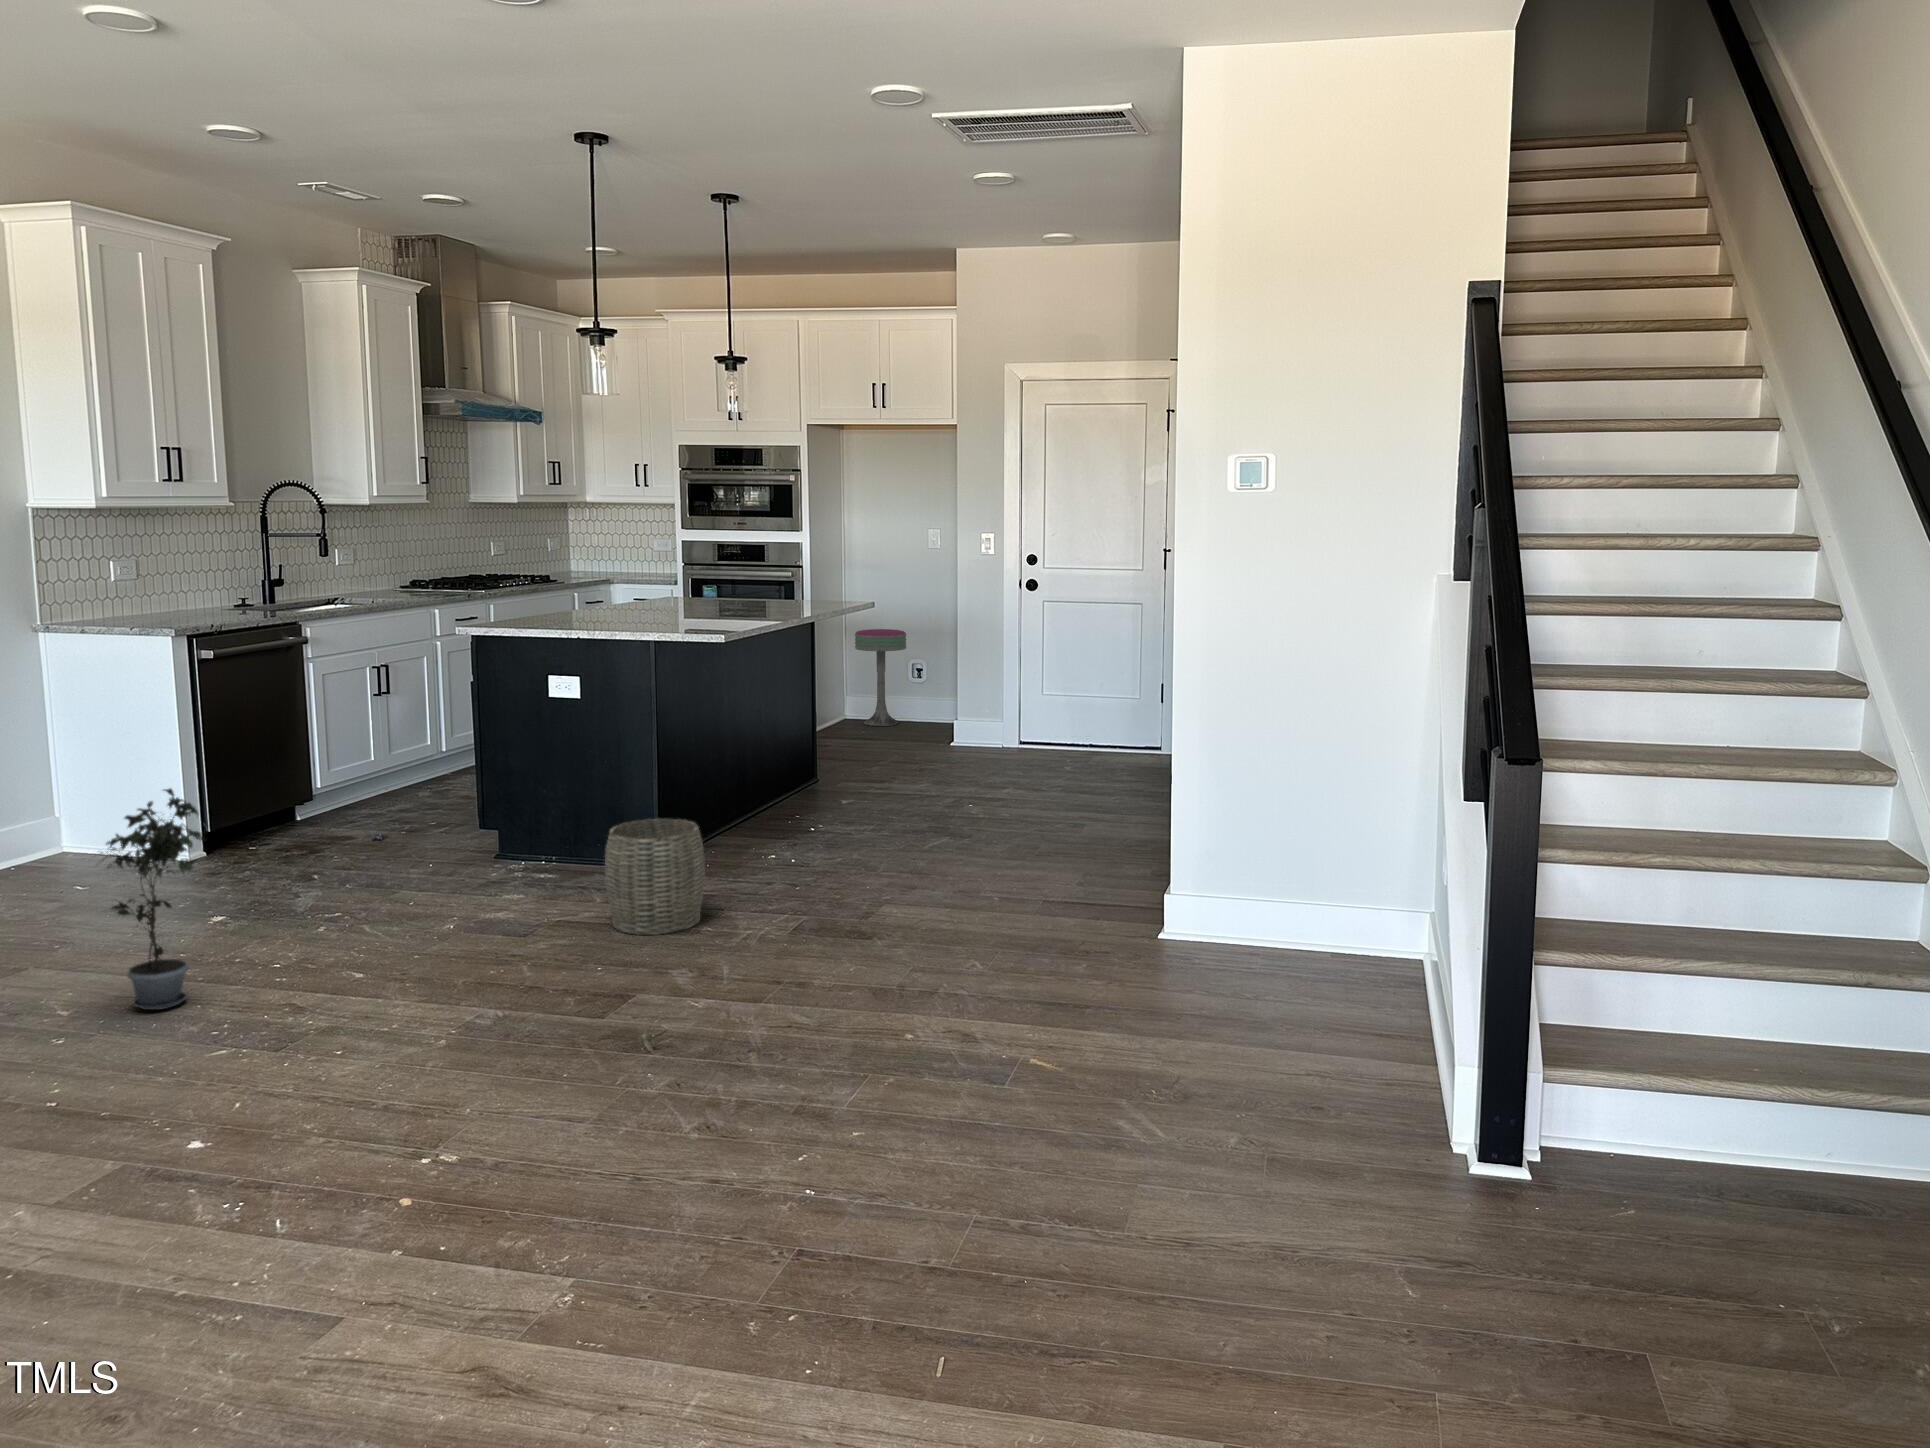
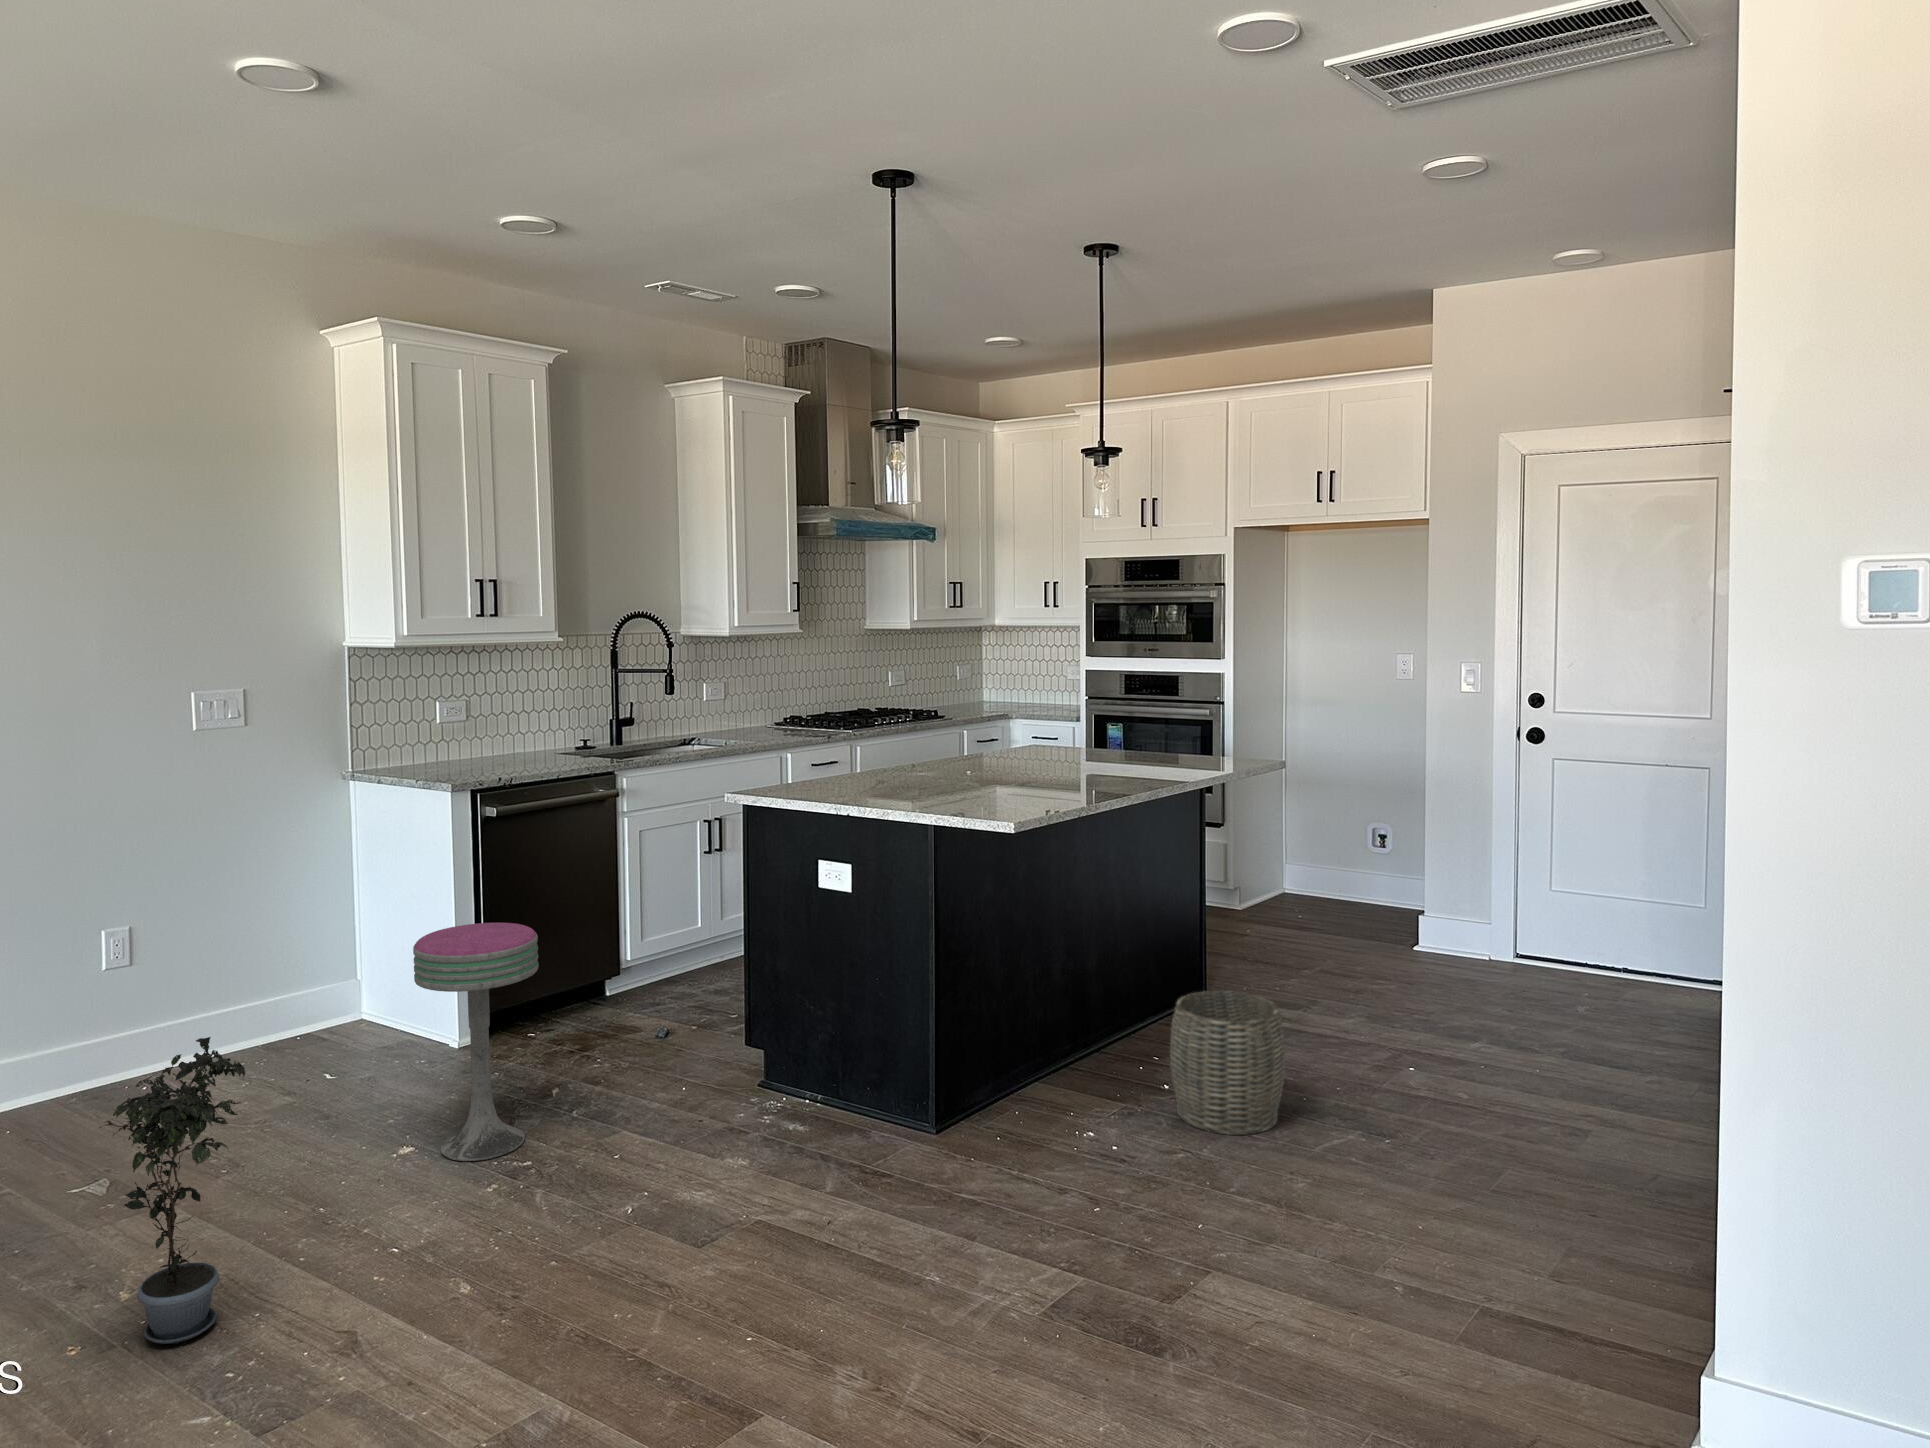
bar stool: present [855,629,906,726] -> present [413,923,539,1161]
woven basket: present [605,819,705,935] -> present [1170,991,1285,1135]

